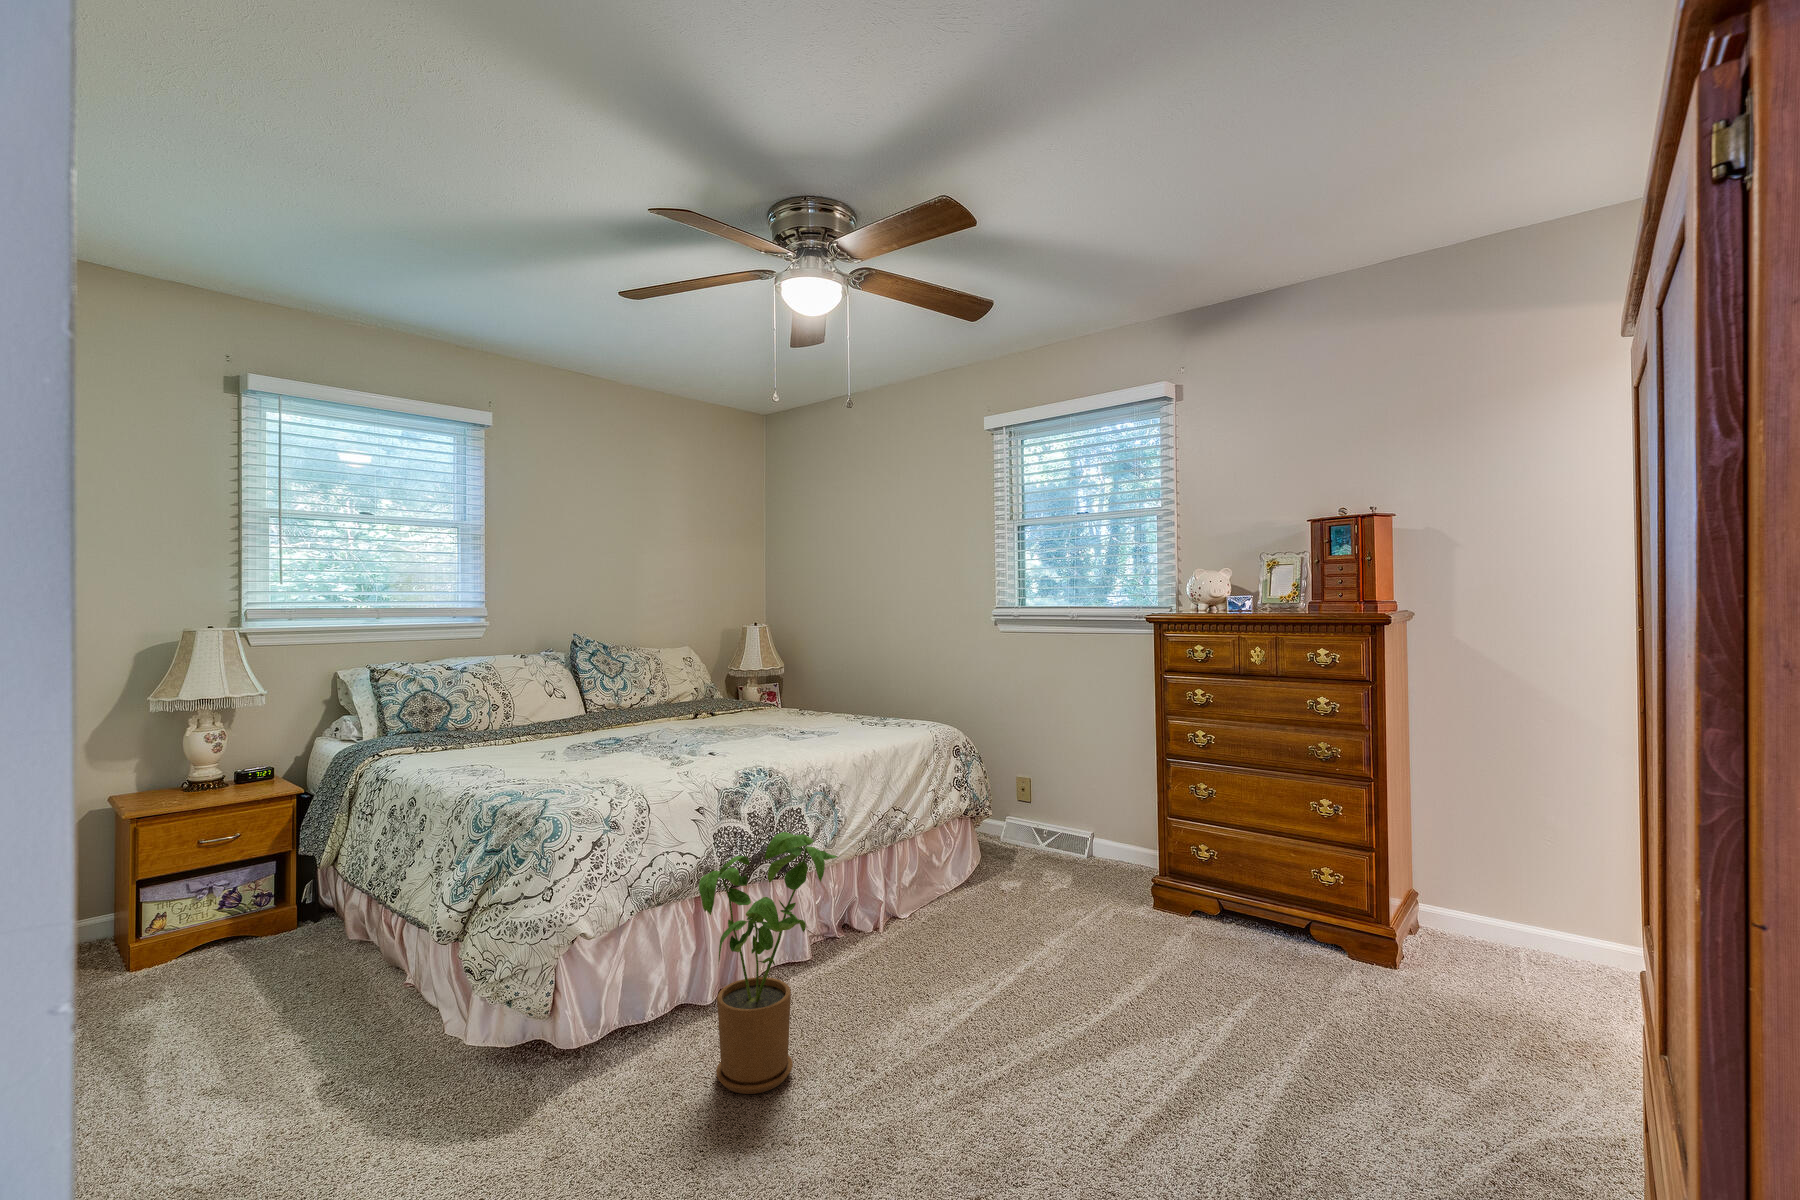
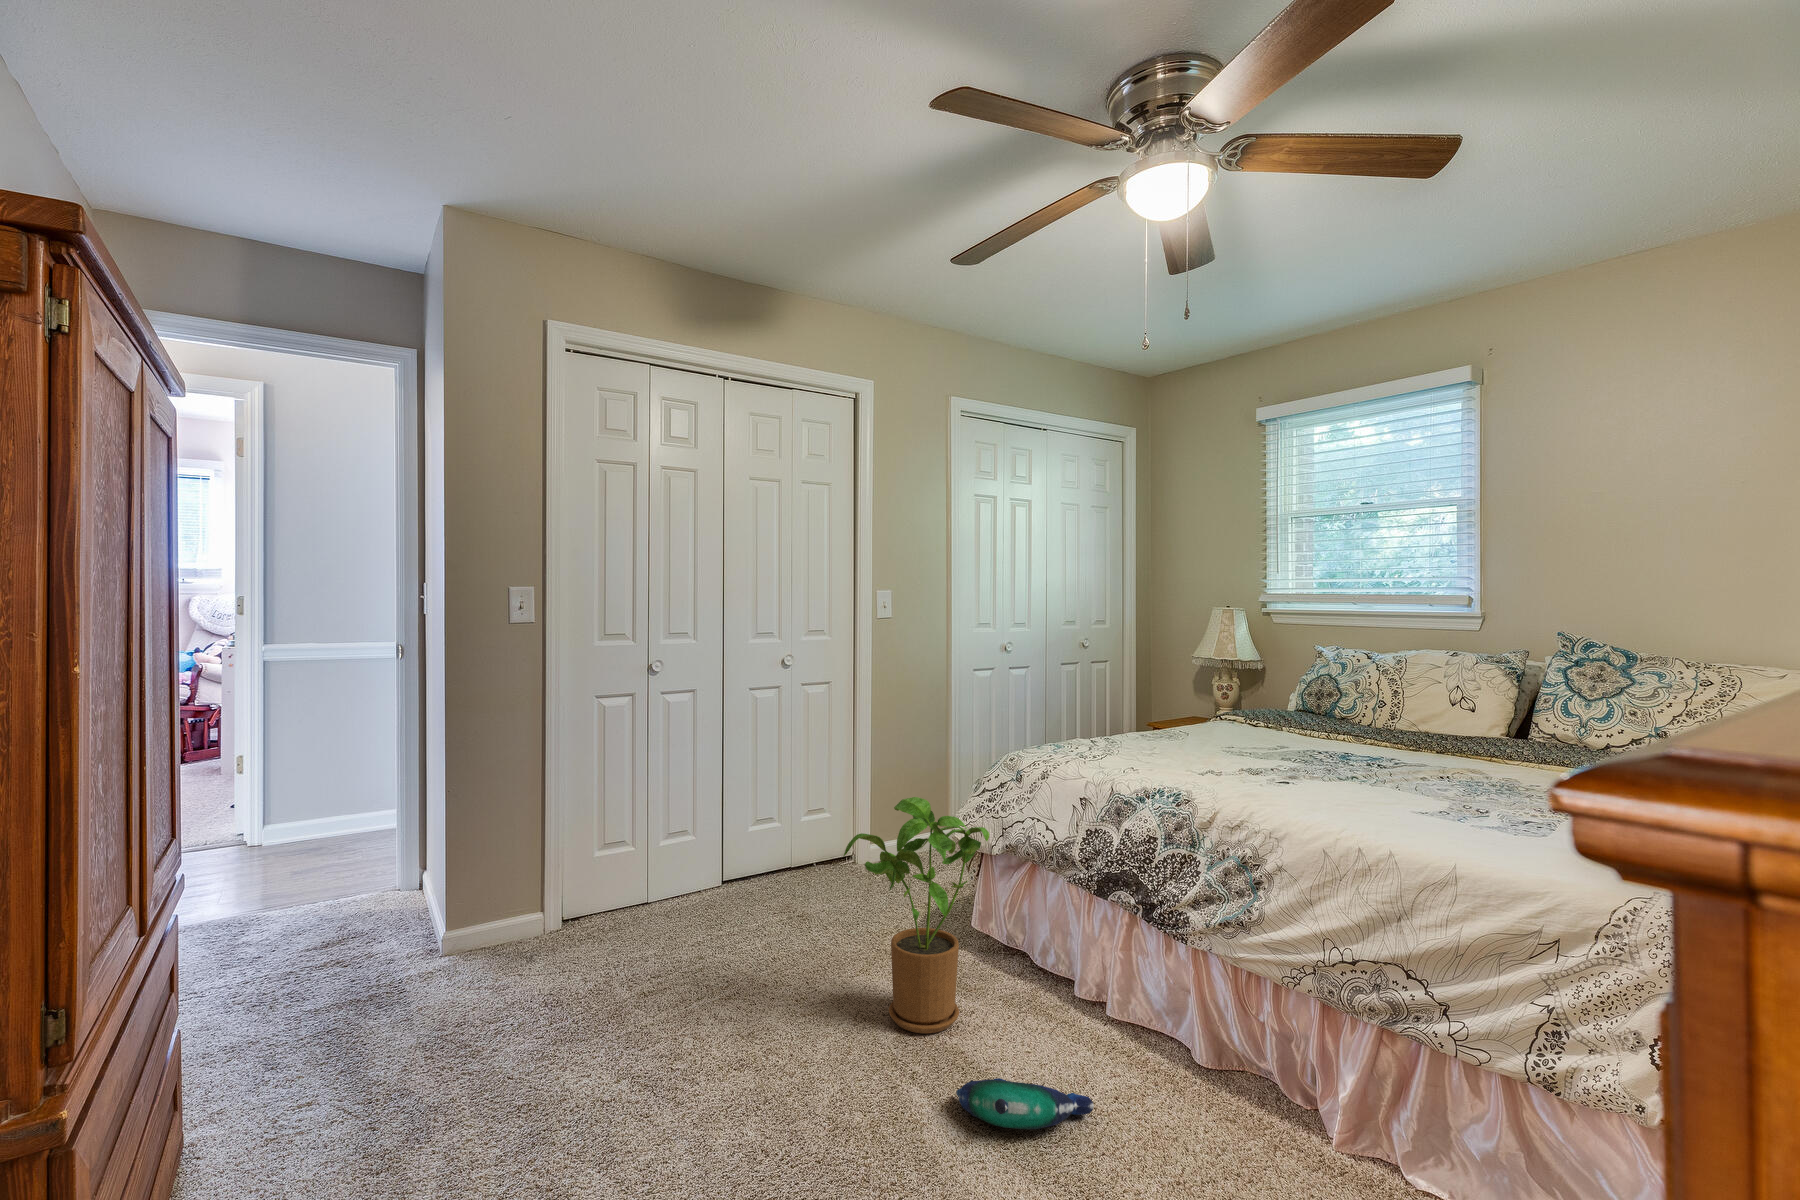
plush toy: none [864,975,926,1039] -> present [956,1078,1094,1129]

